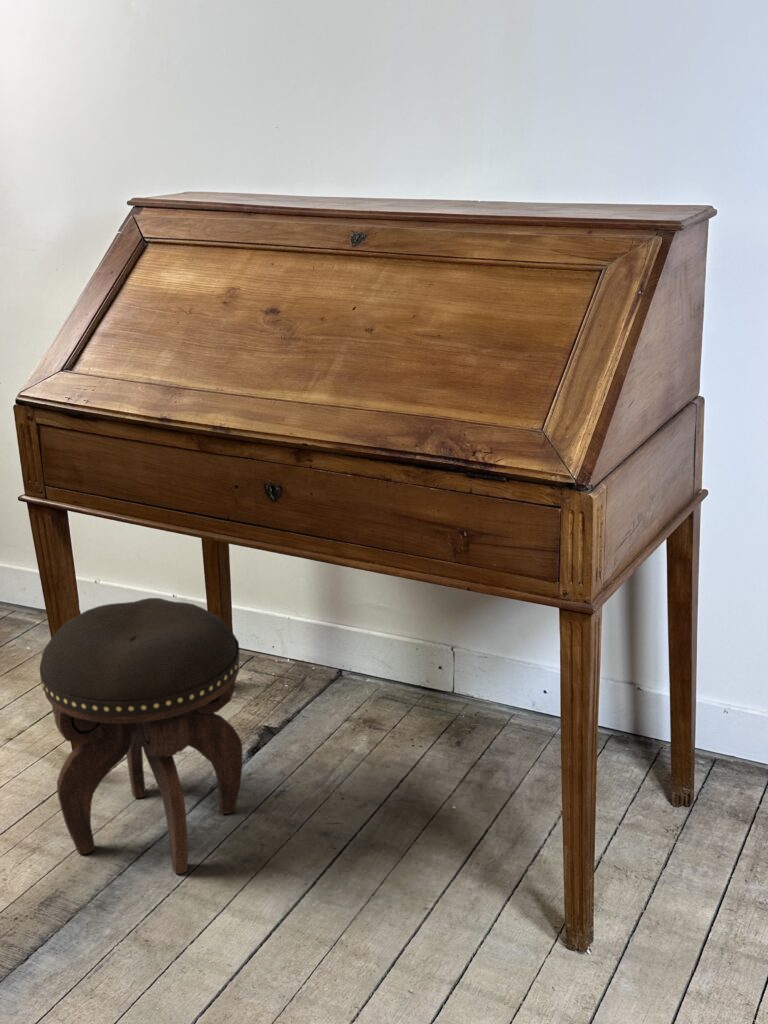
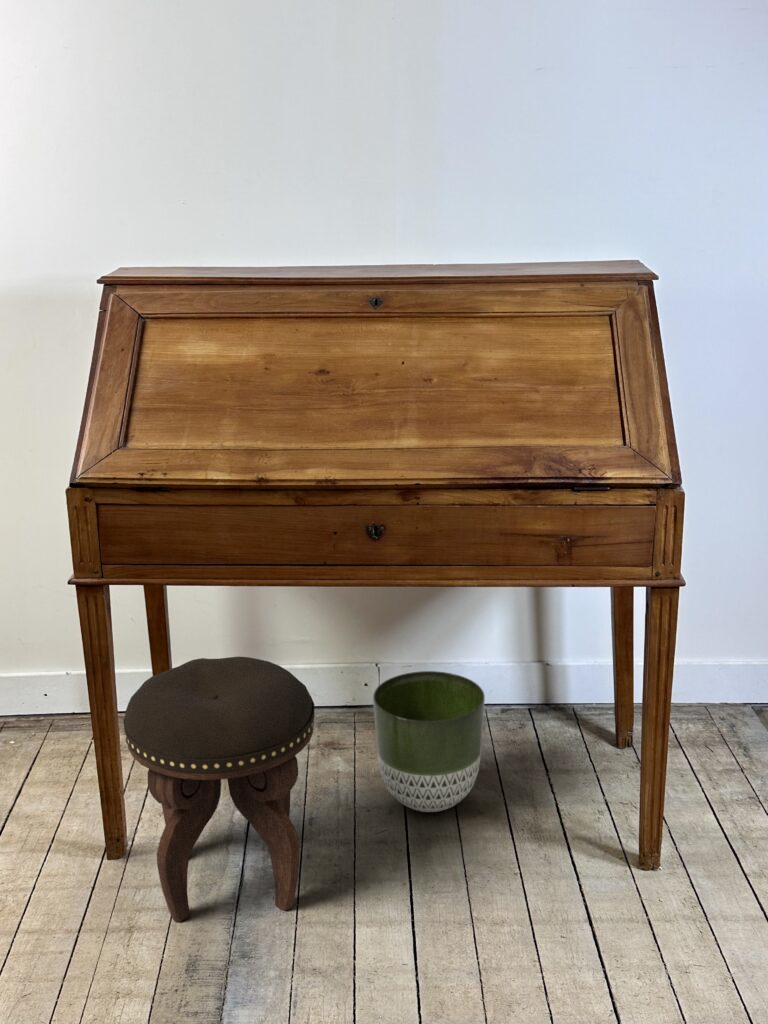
planter: none [345,661,471,819] -> present [373,671,485,812]

